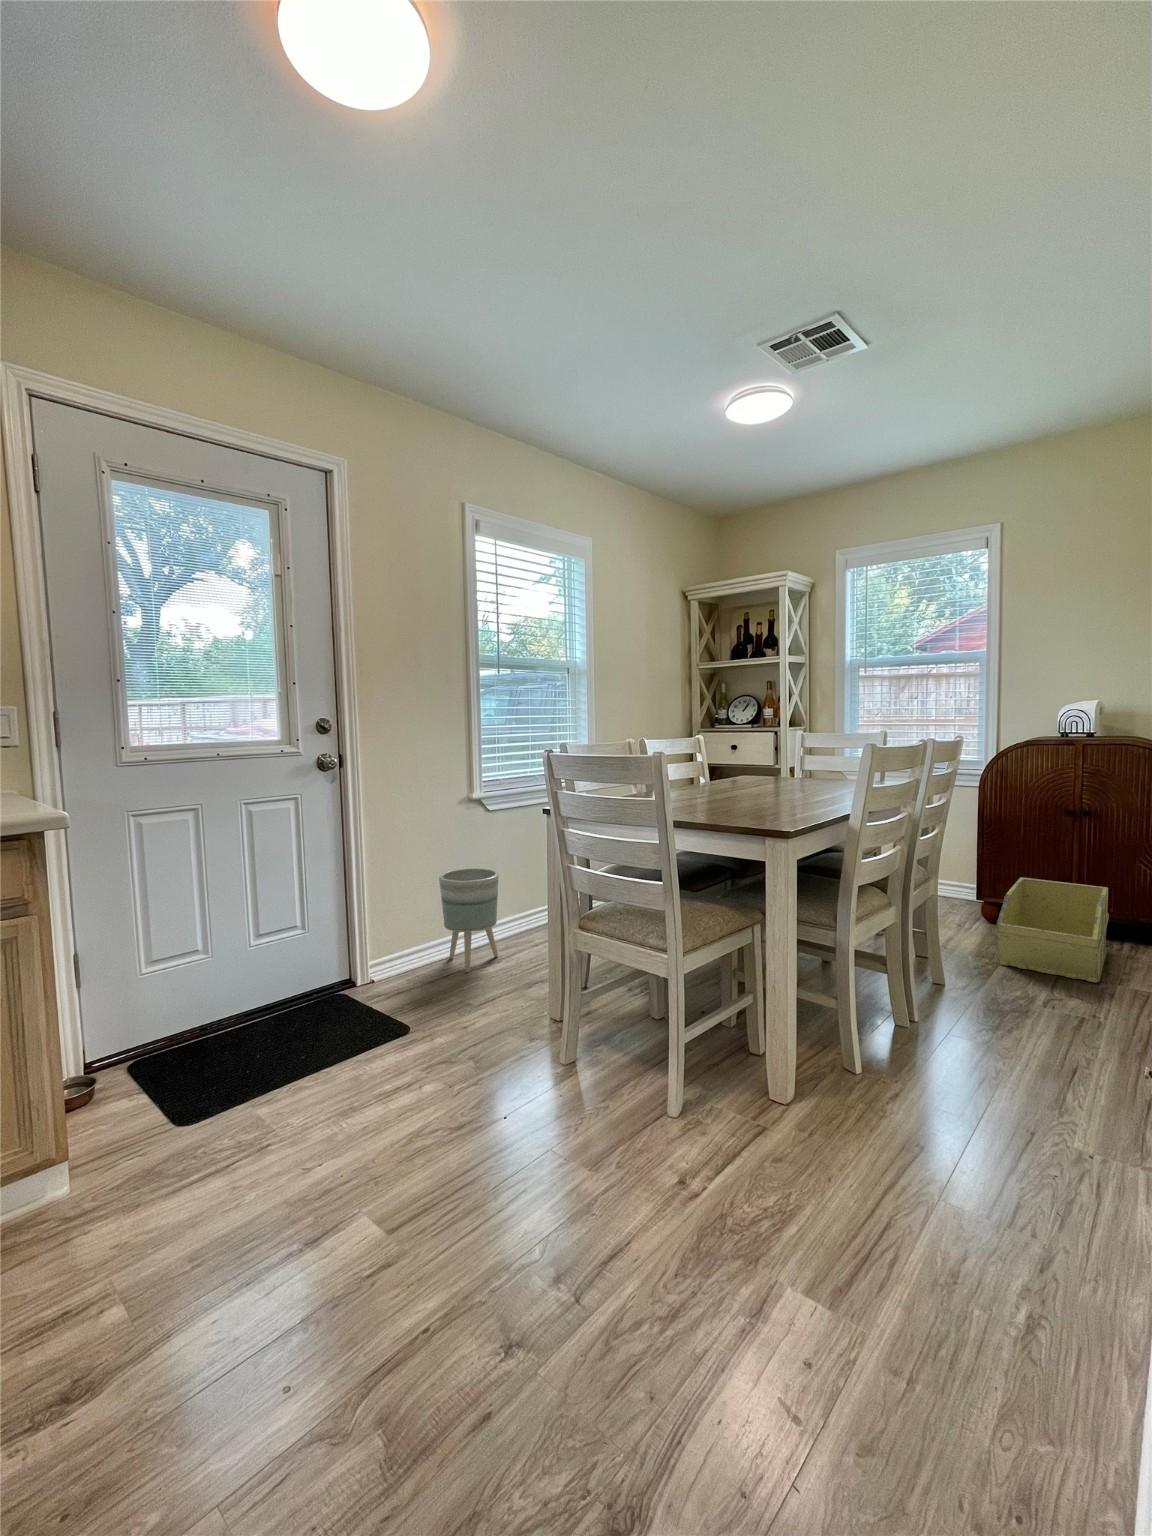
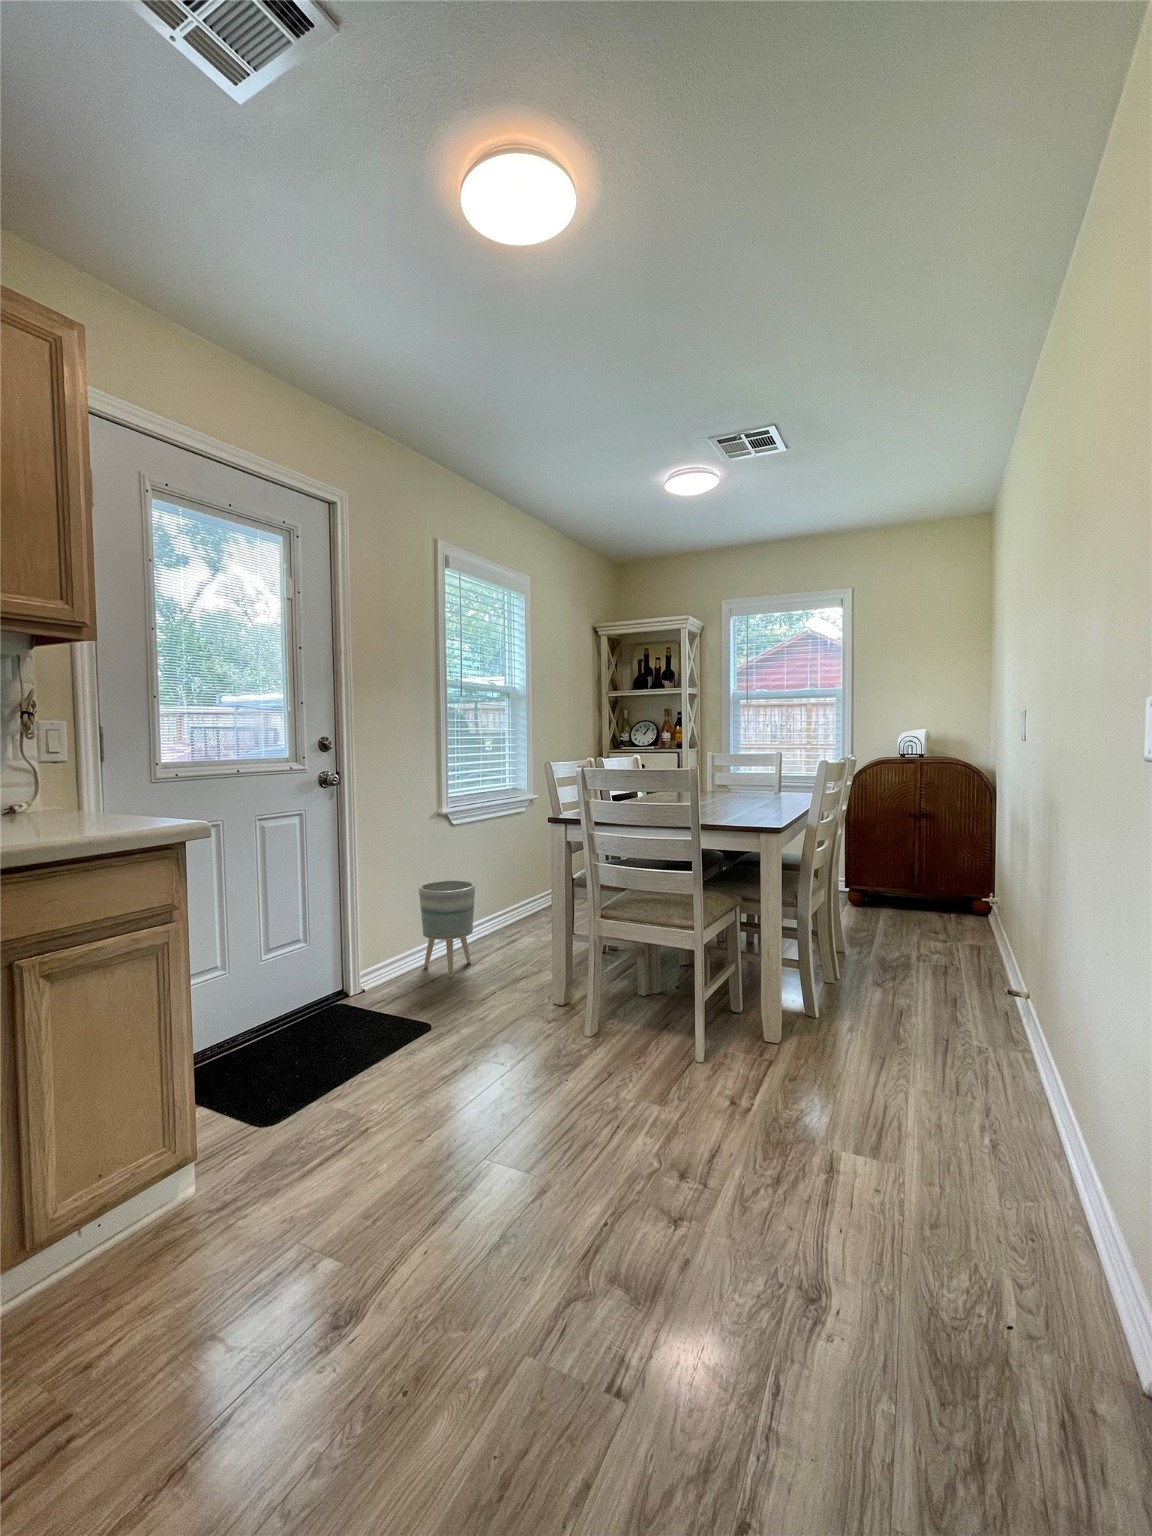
storage bin: present [995,877,1109,983] -> none [876,869,950,944]

